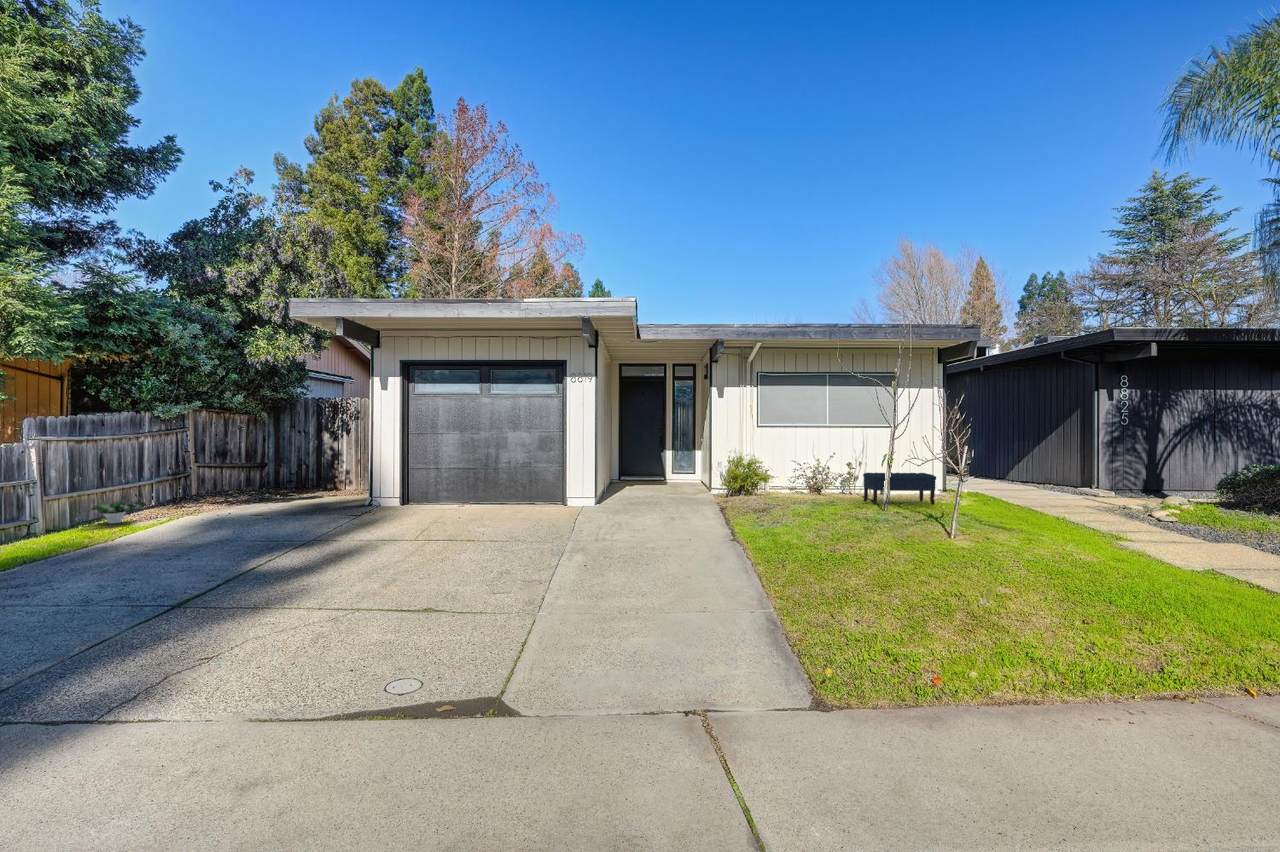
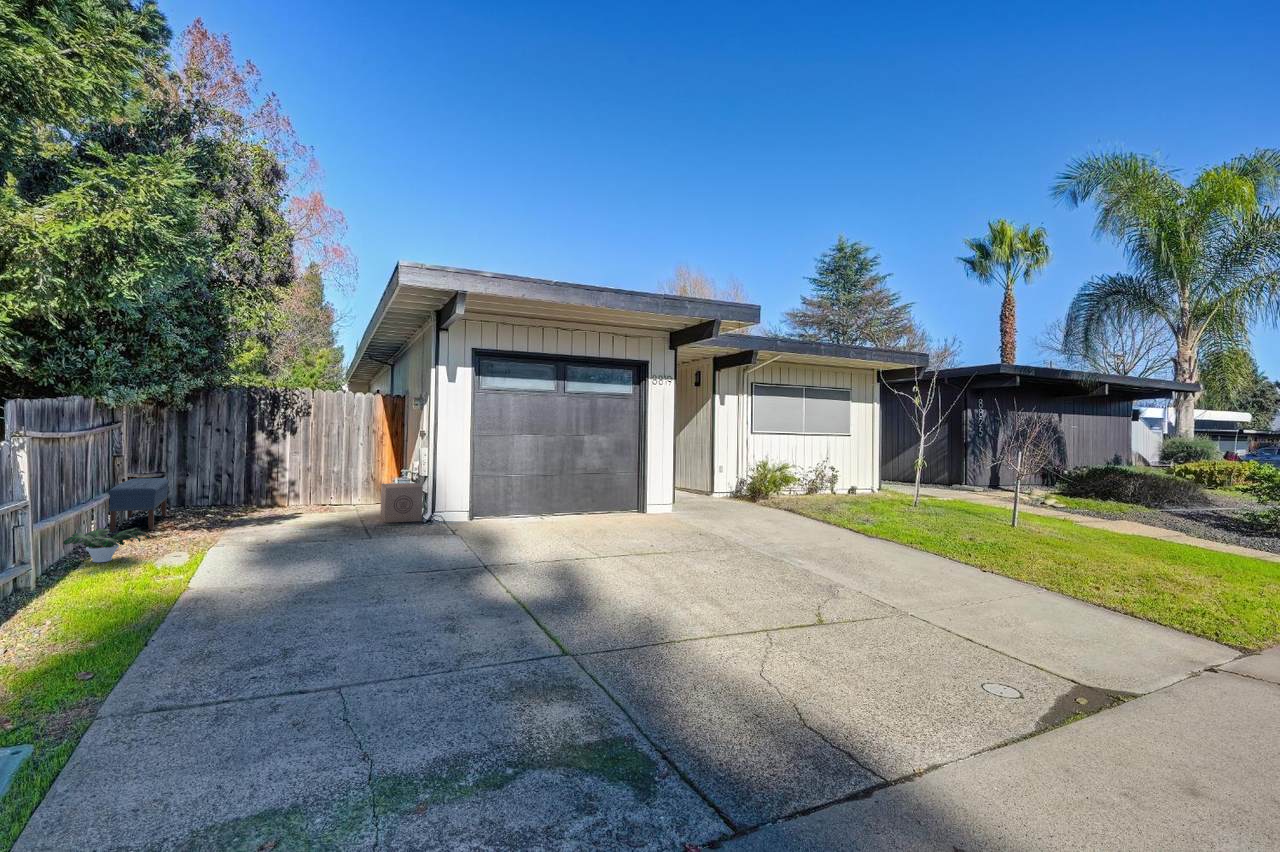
bench: present [863,473,936,505] -> present [109,478,169,532]
cardboard box: none [346,475,387,507] -> present [380,483,423,523]

